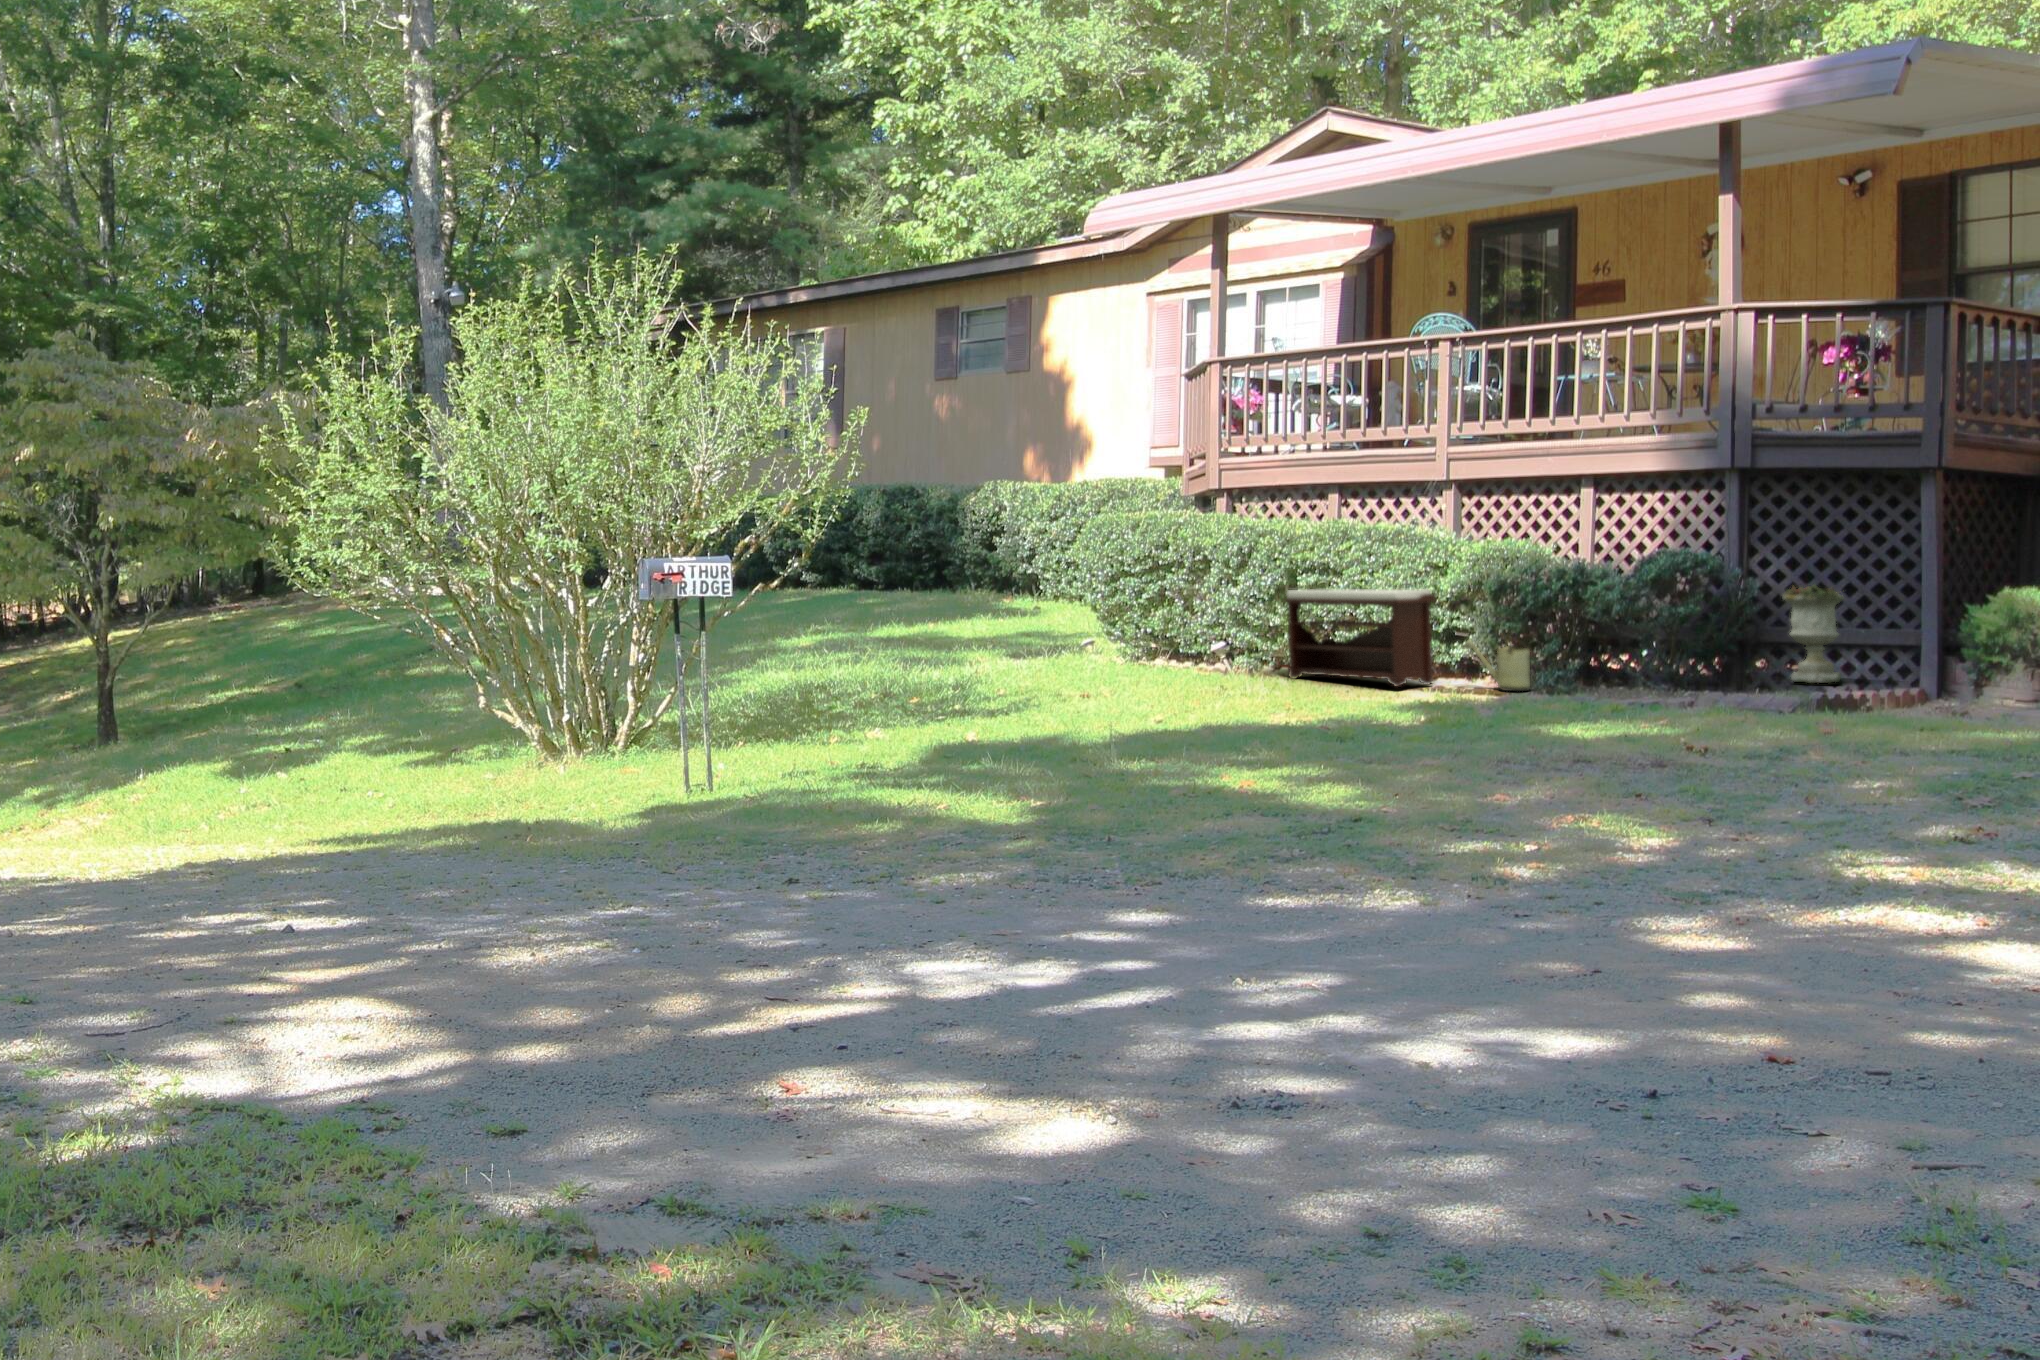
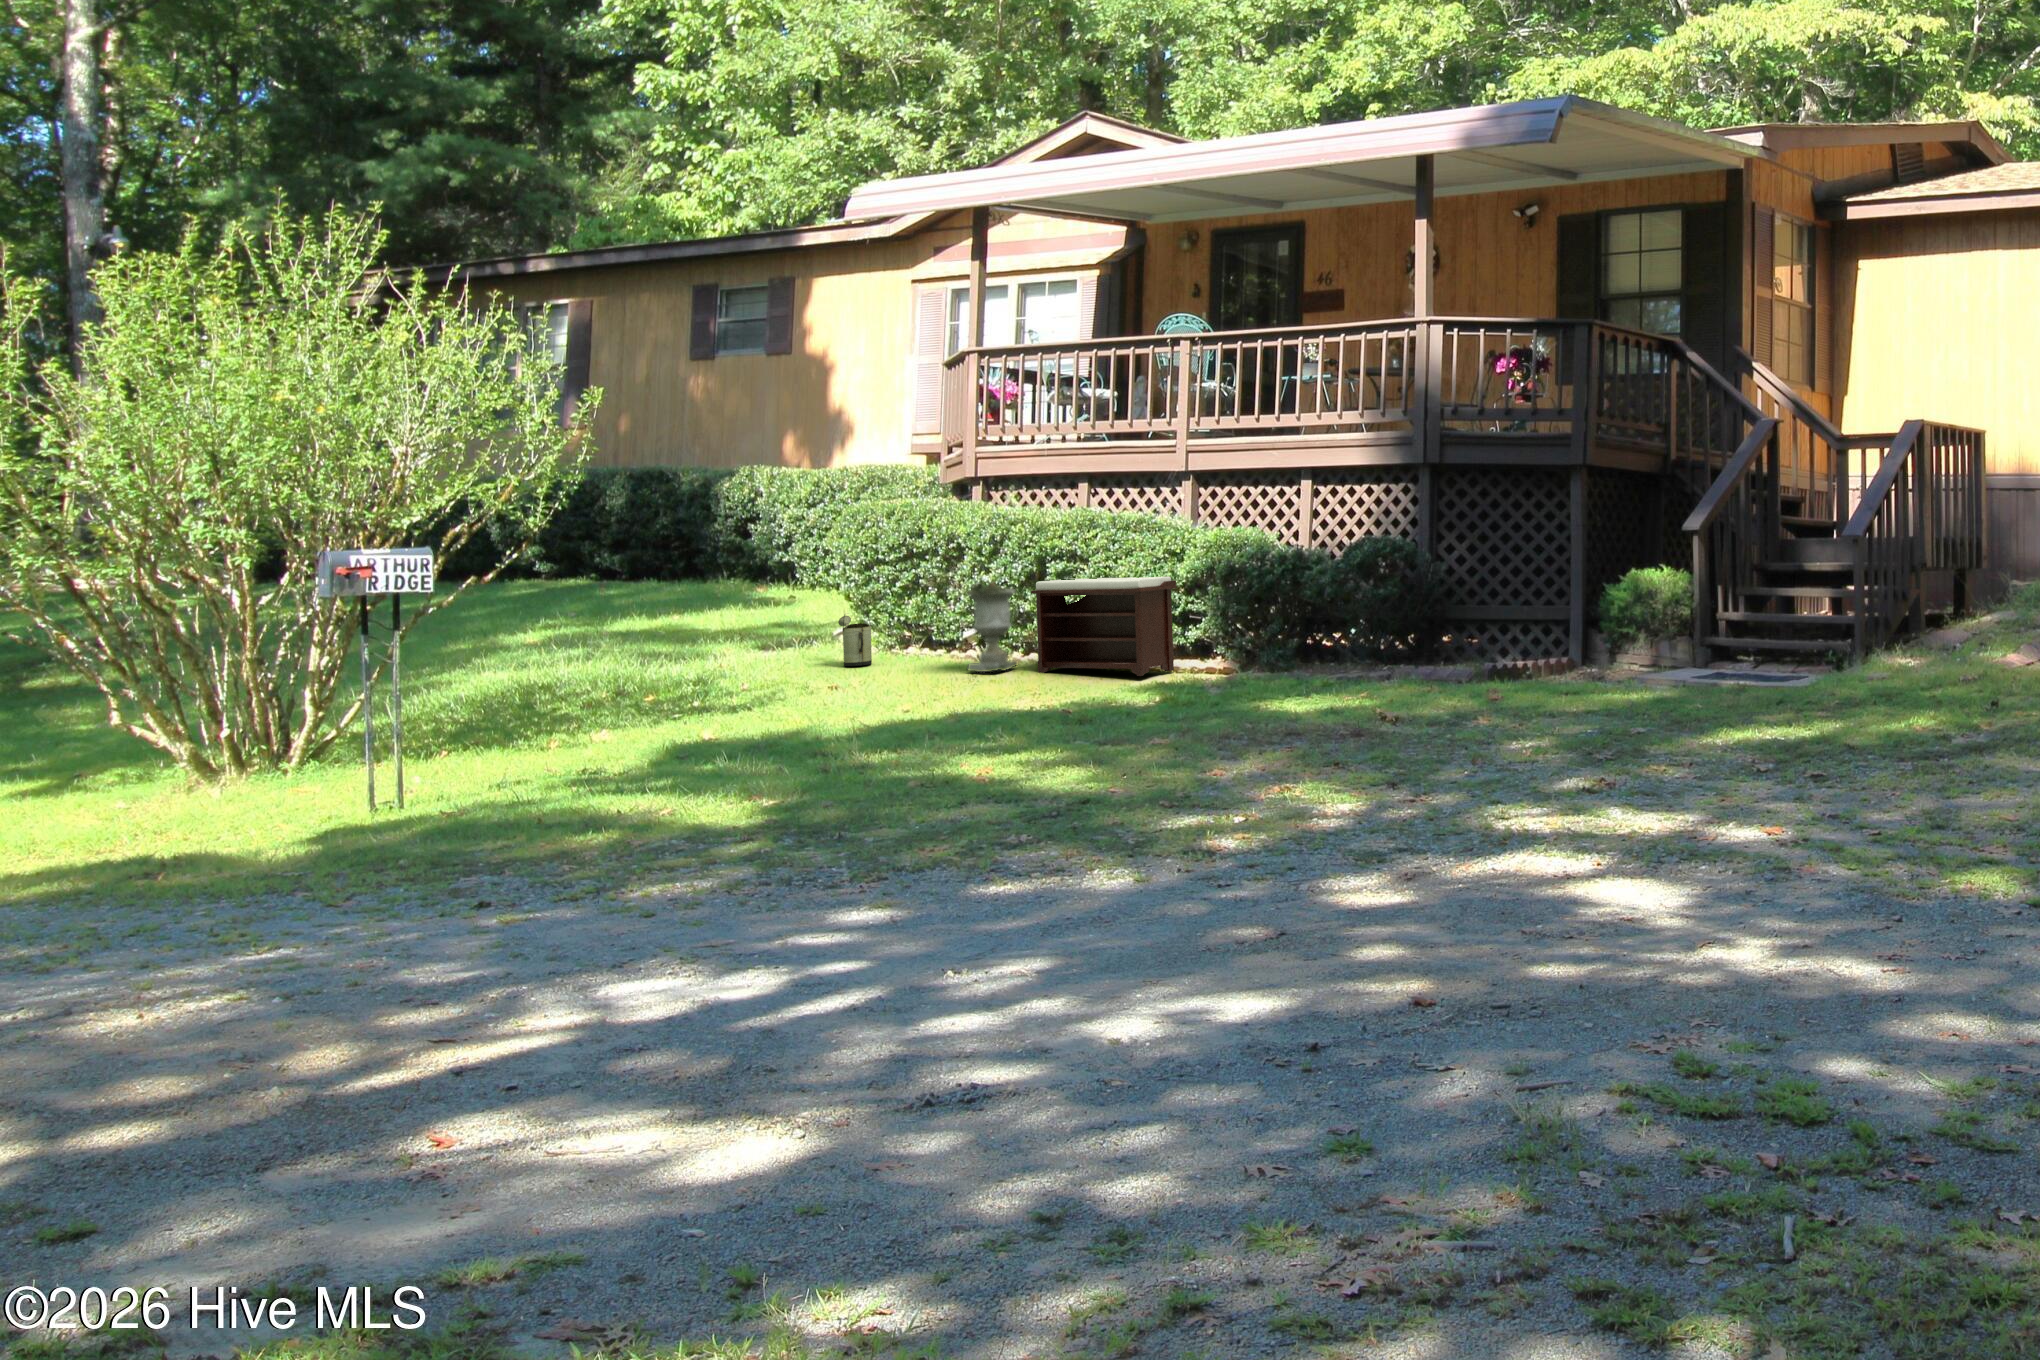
planter: present [1782,585,1843,683] -> present [967,582,1018,672]
watering can: present [1464,639,1530,691] -> present [838,614,872,666]

